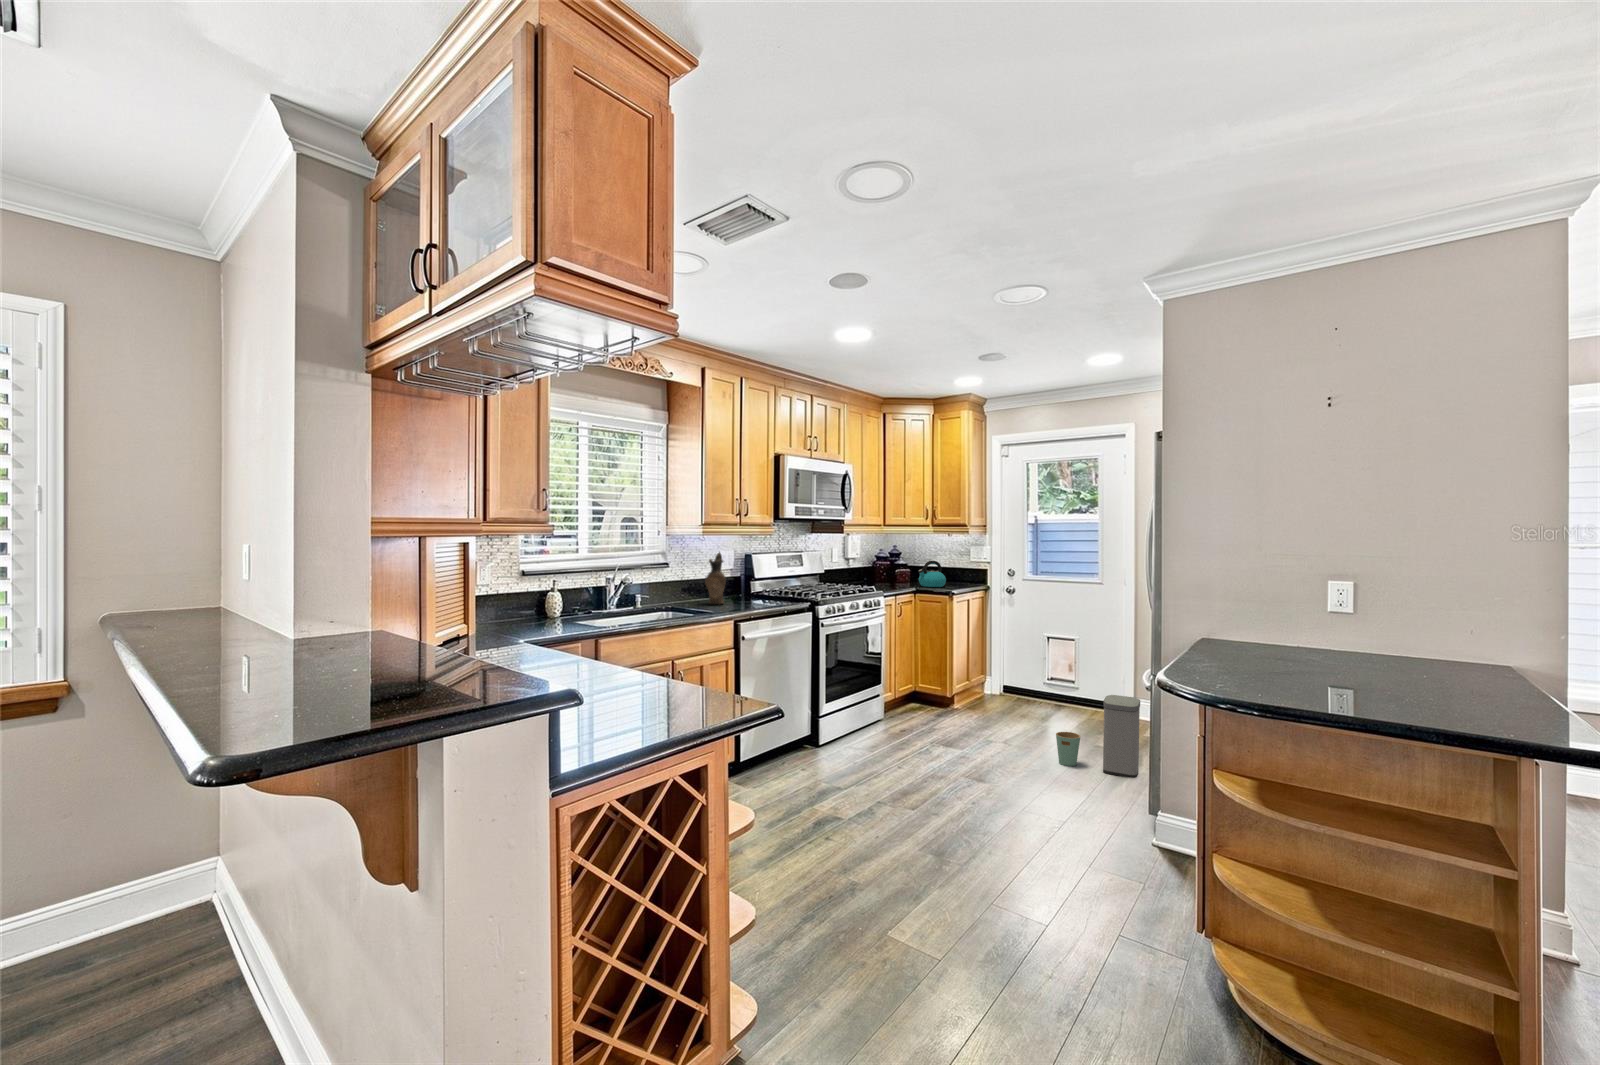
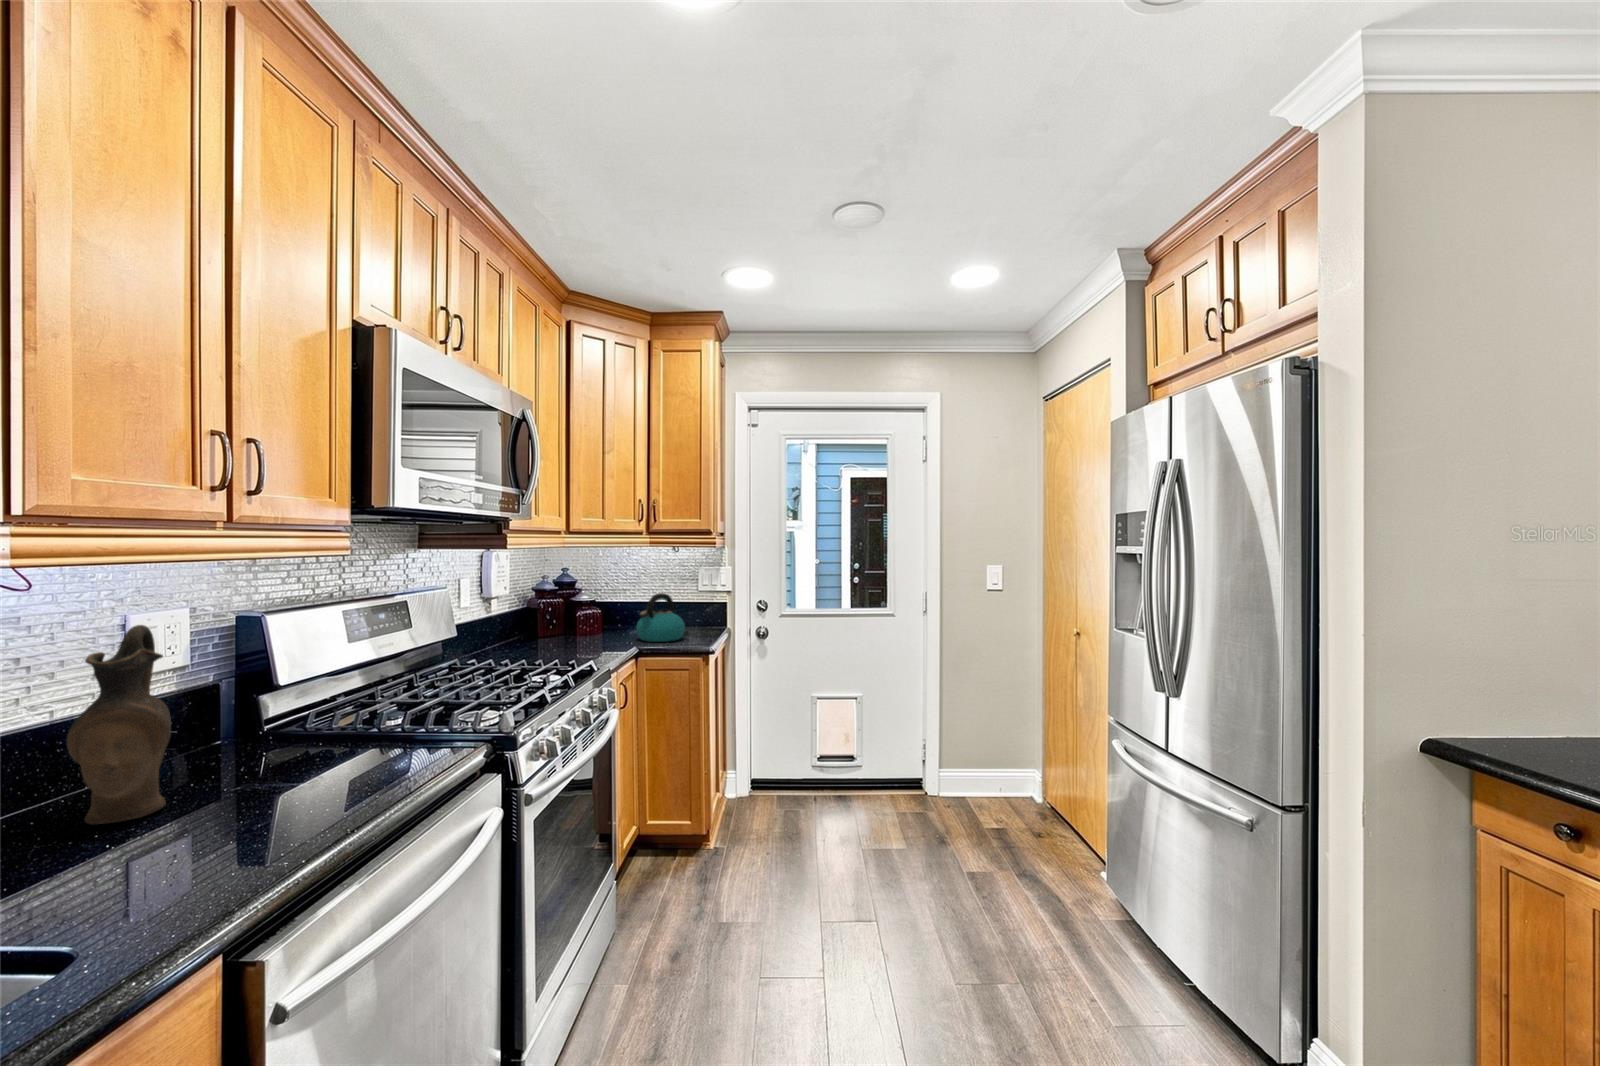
trash can: present [1056,695,1140,778] -> none [991,823,1139,978]

